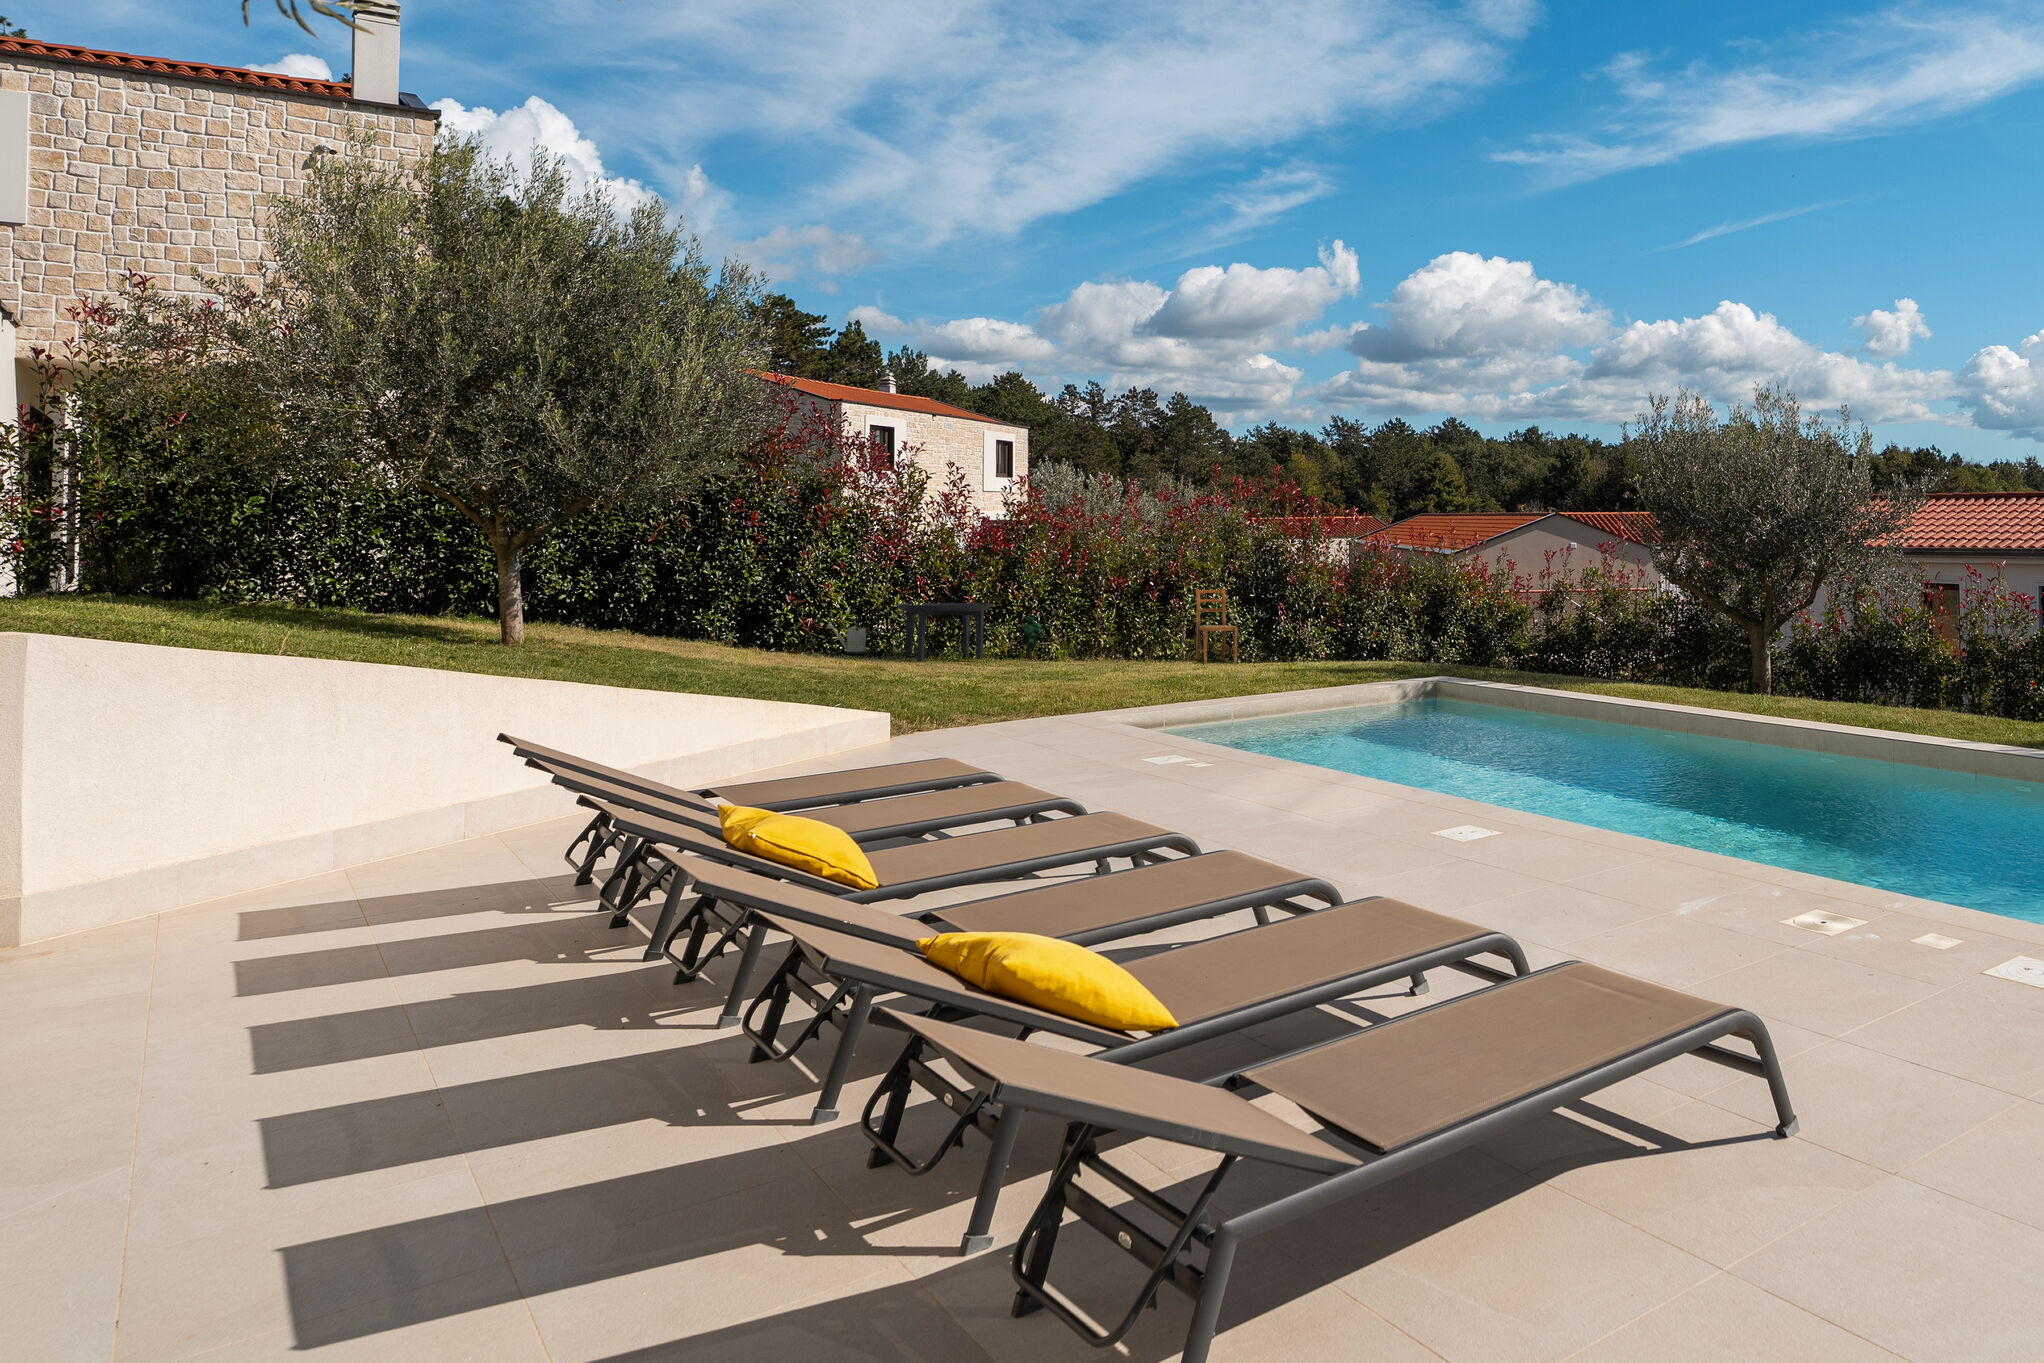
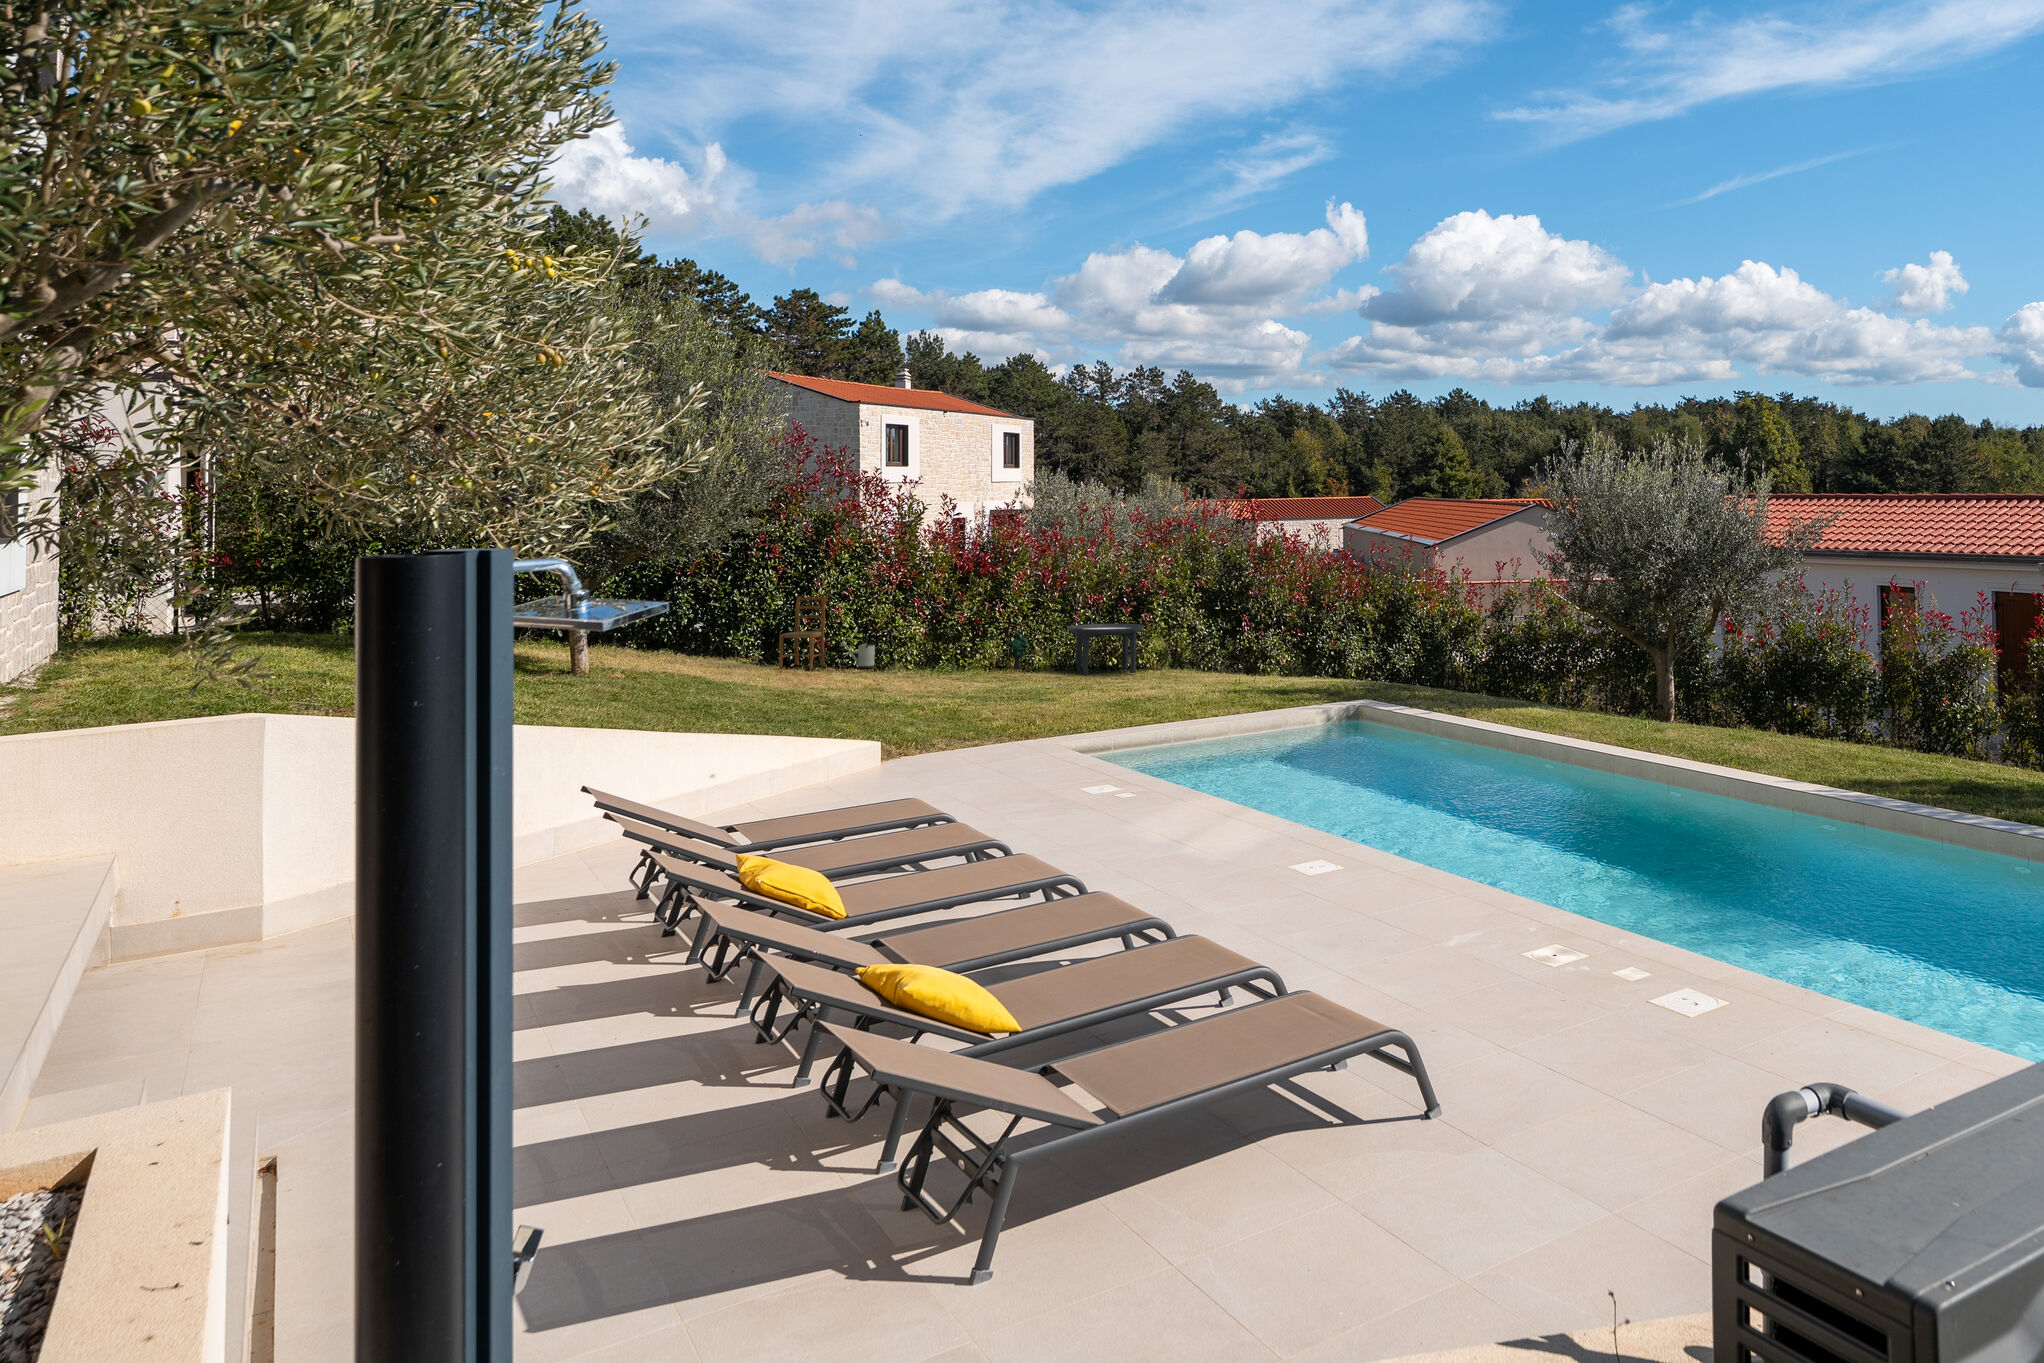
chair: present [1195,589,1238,664] -> present [779,596,826,669]
round table: present [896,603,993,661] -> present [1067,624,1145,675]

